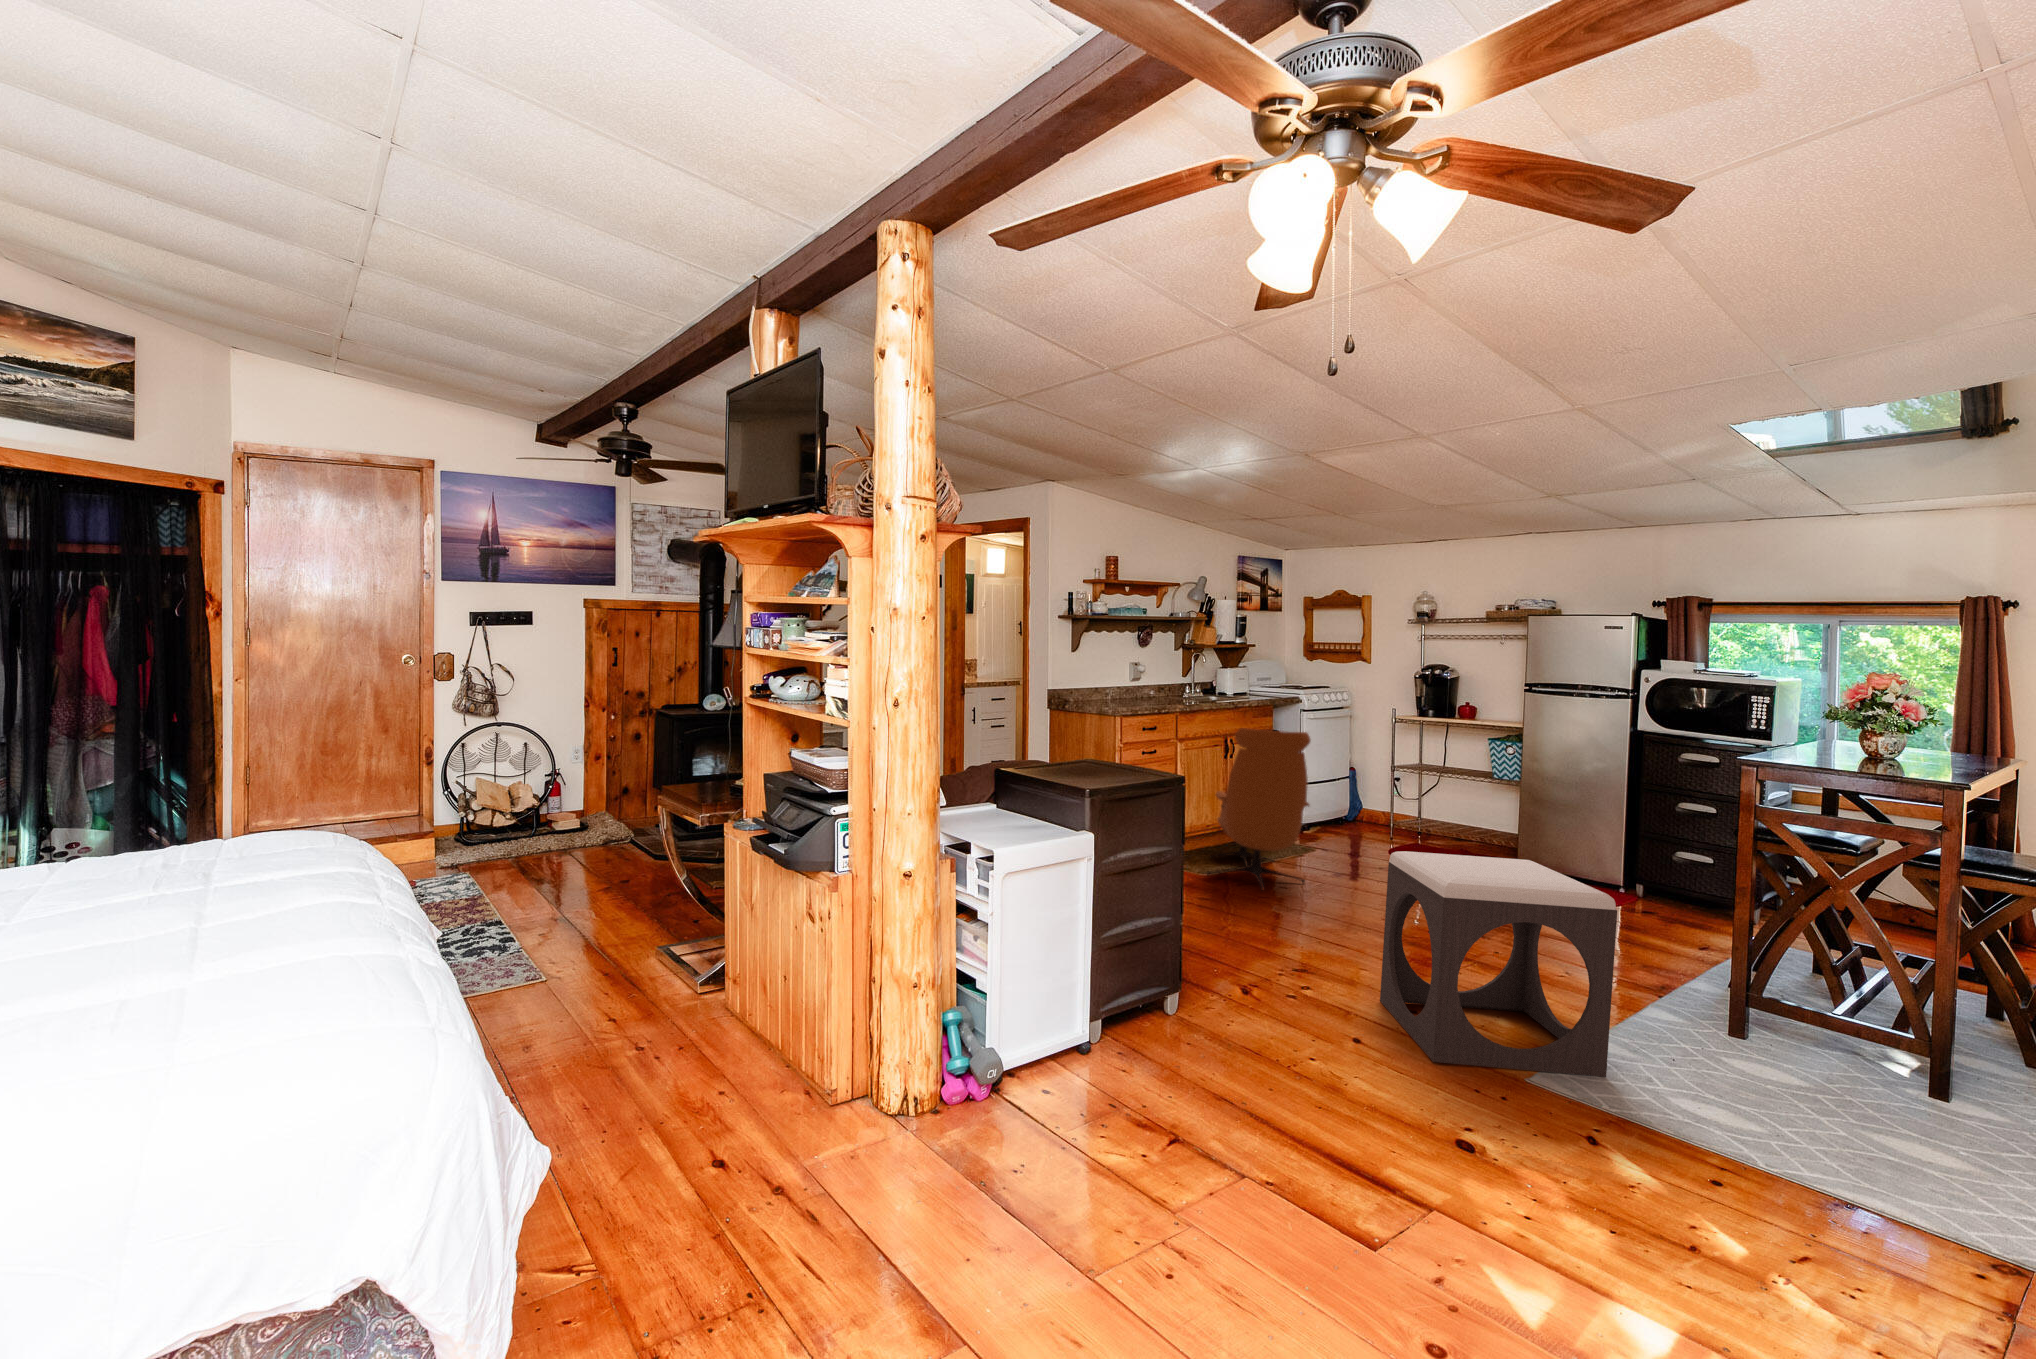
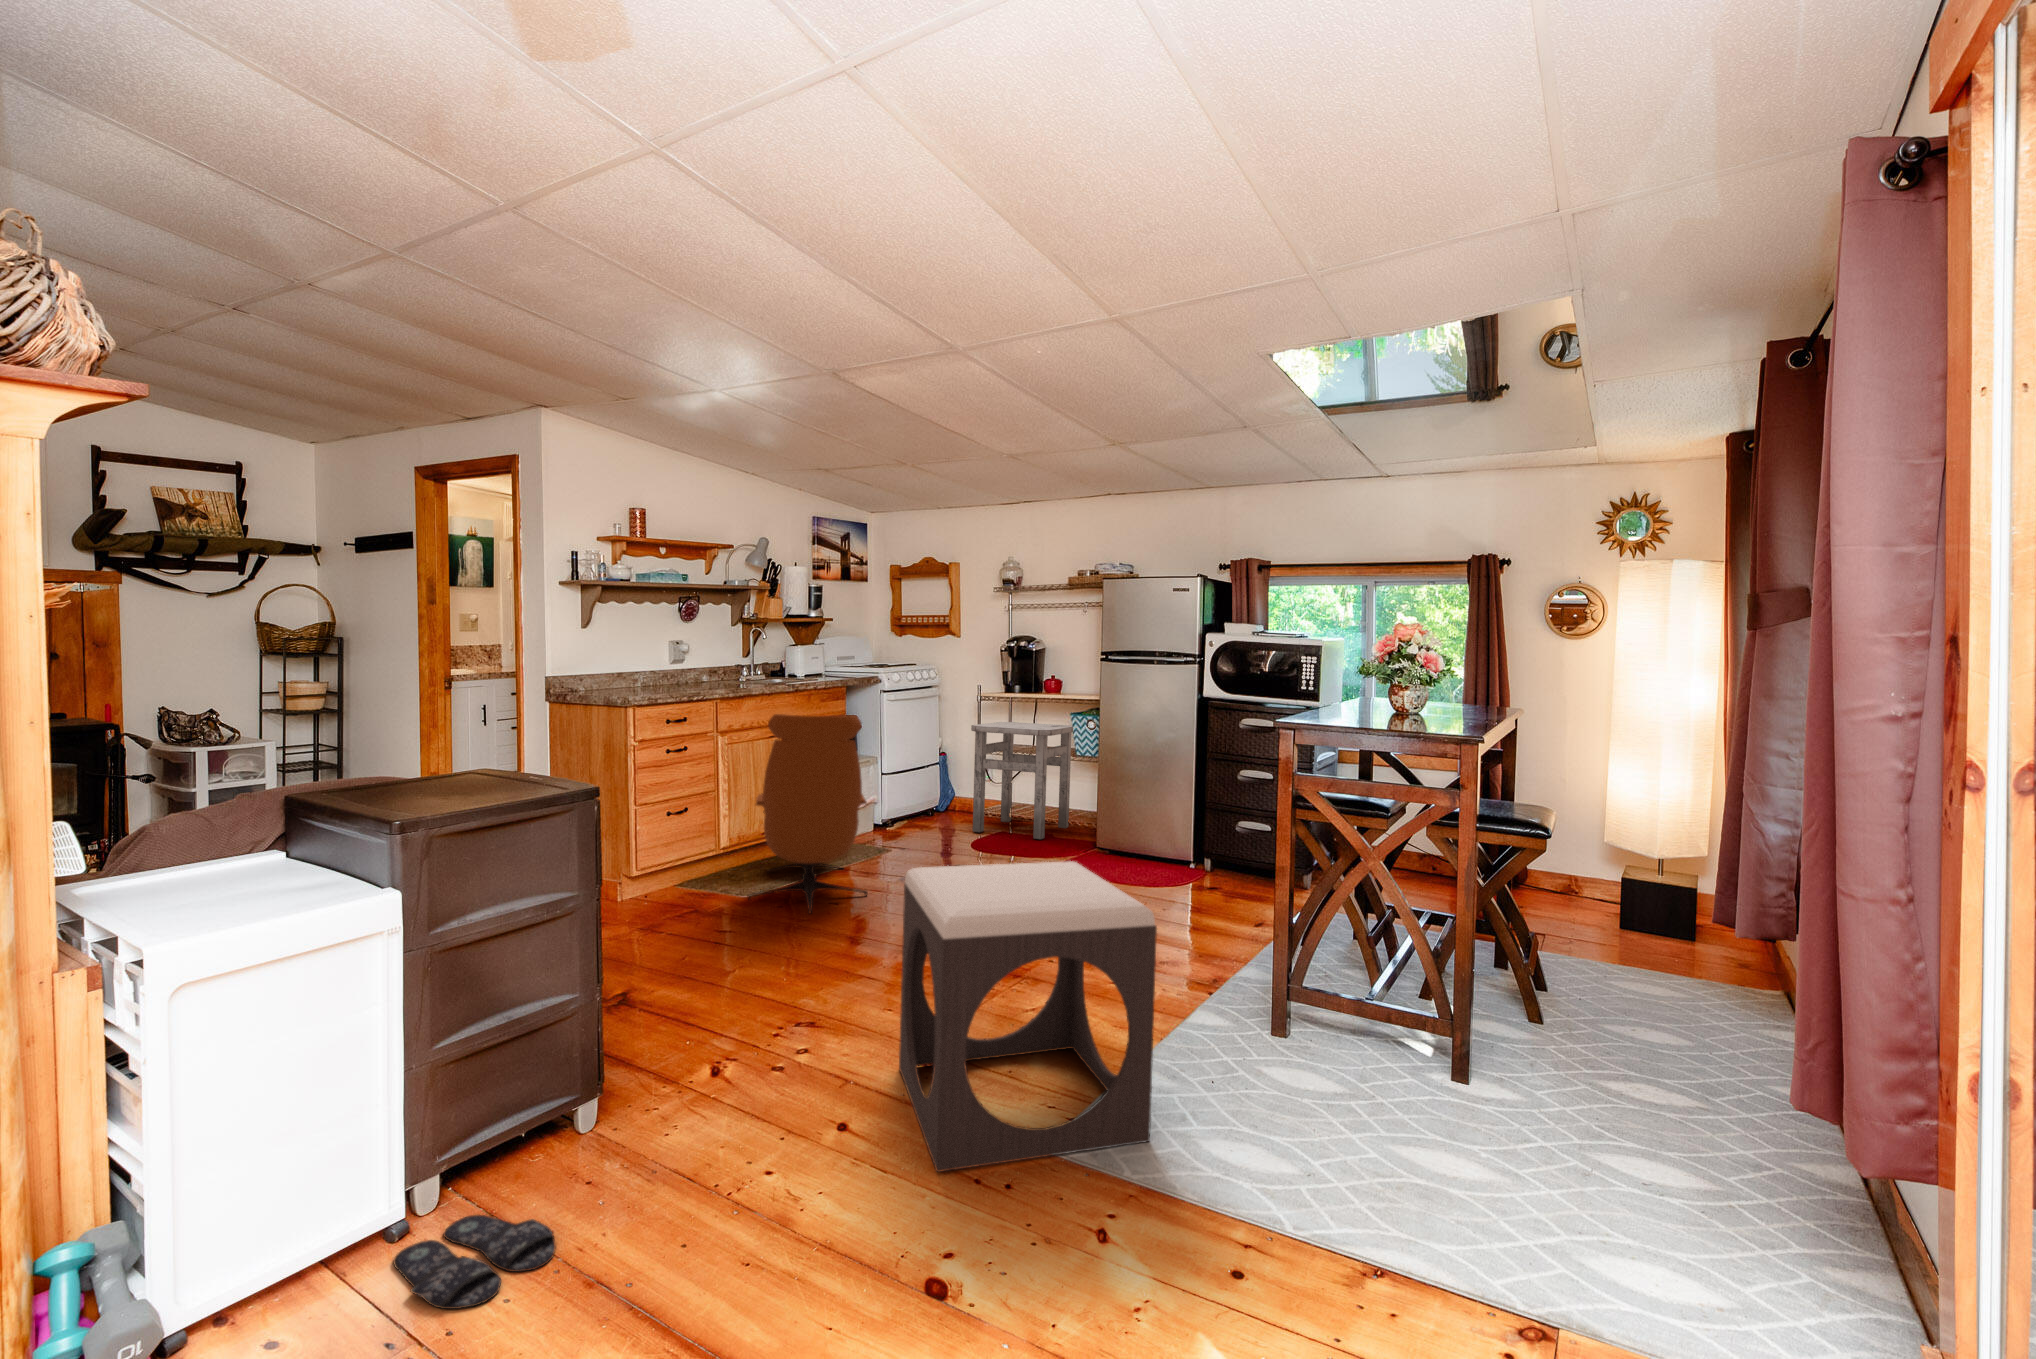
side table: none [1382,743,1490,856] -> present [971,722,1073,839]
slippers: none [1102,1028,1192,1068] -> present [394,1215,556,1309]

